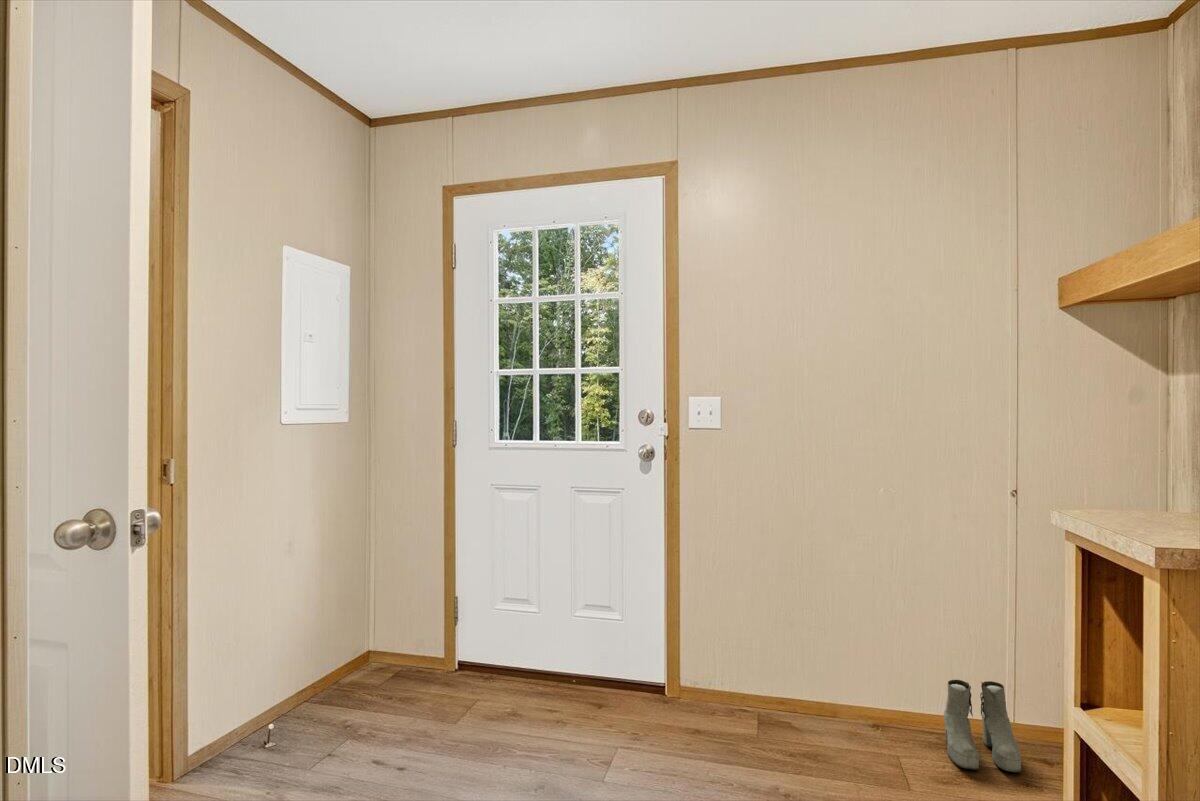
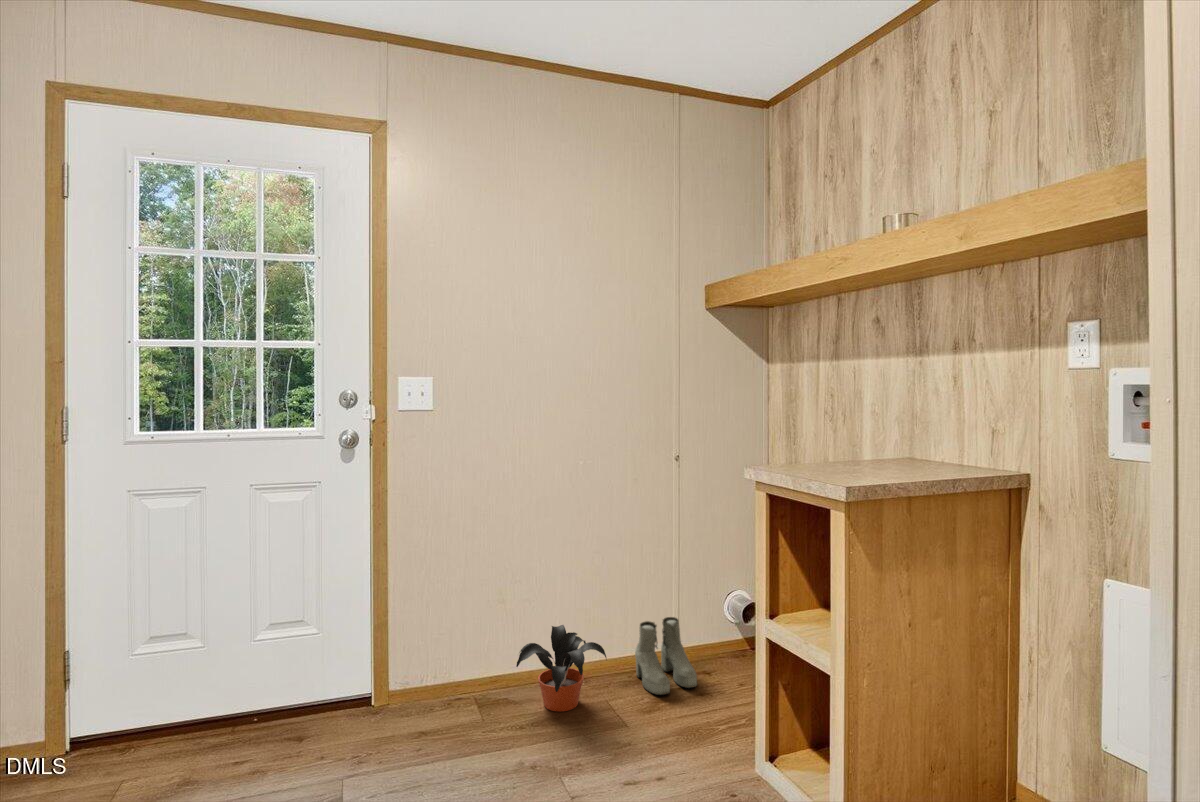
potted plant: none [789,659,894,753] -> present [516,625,606,712]

